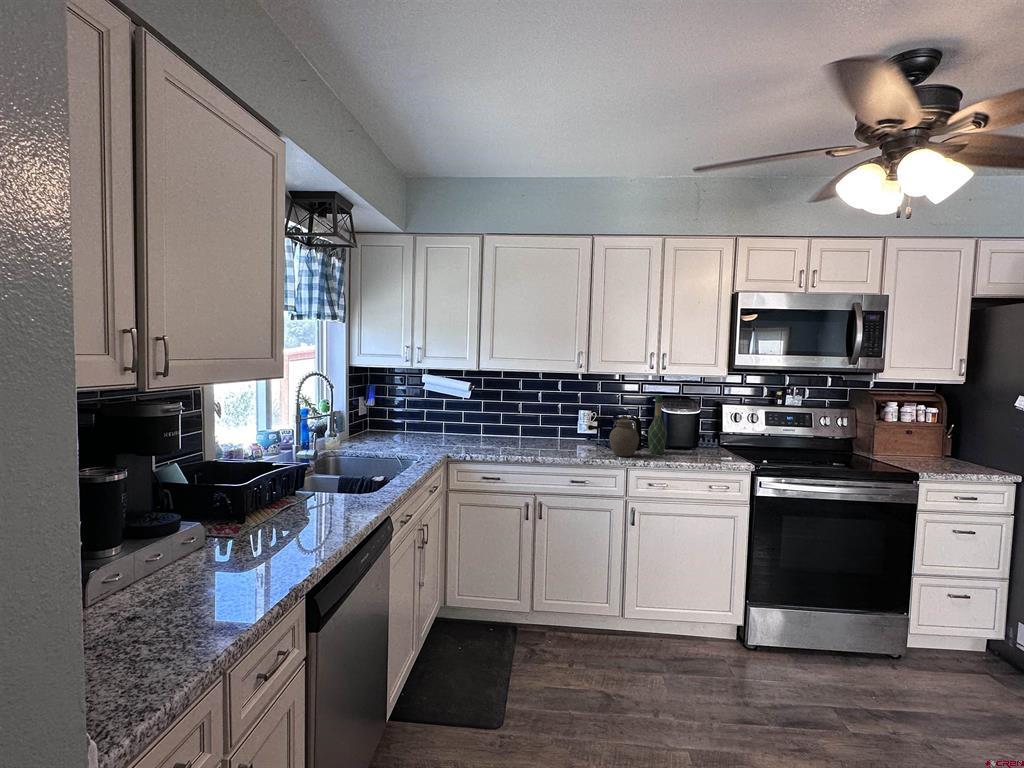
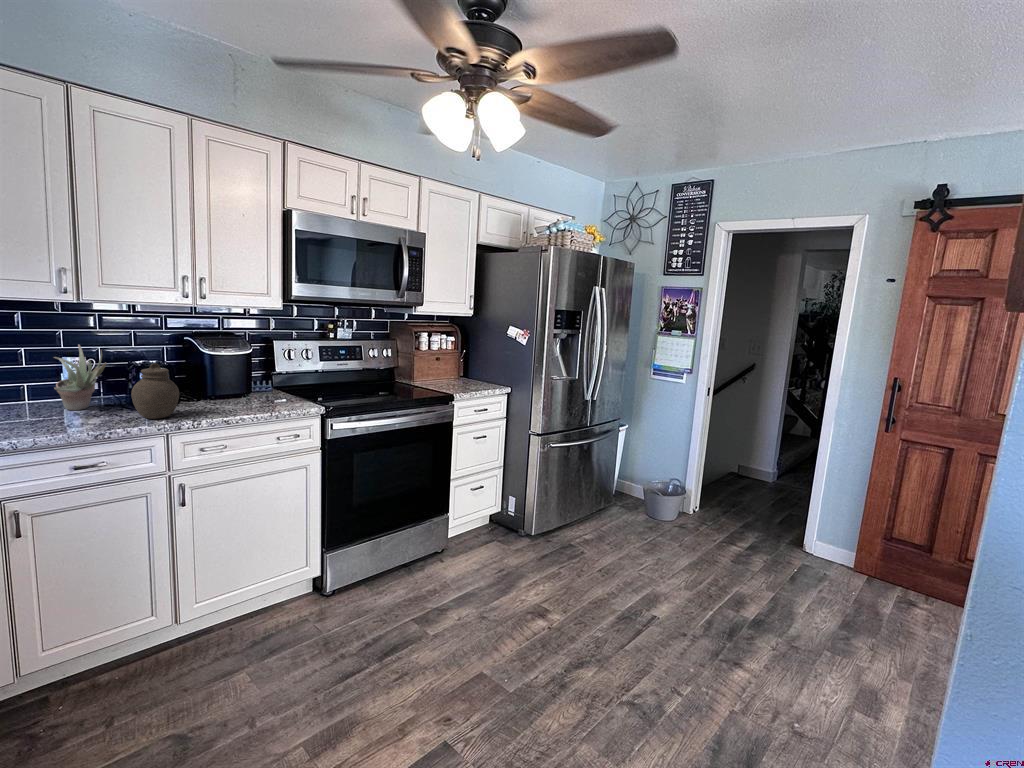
wine bottle: present [648,395,667,454] -> none [187,333,214,408]
succulent plant: none [569,401,600,446] -> present [54,345,106,410]

